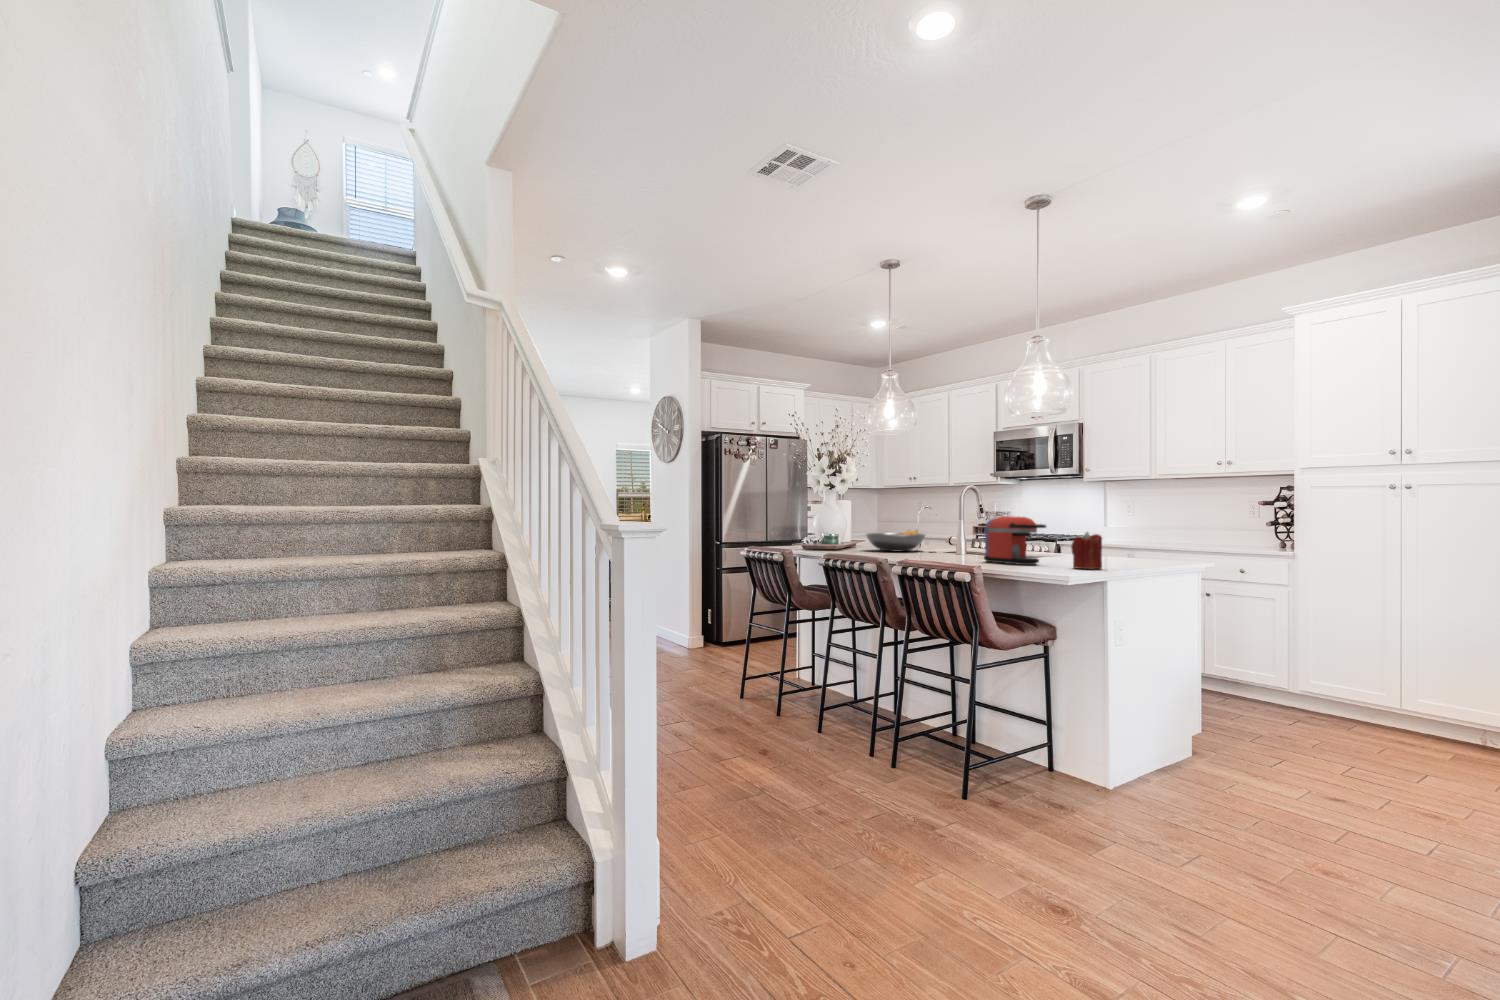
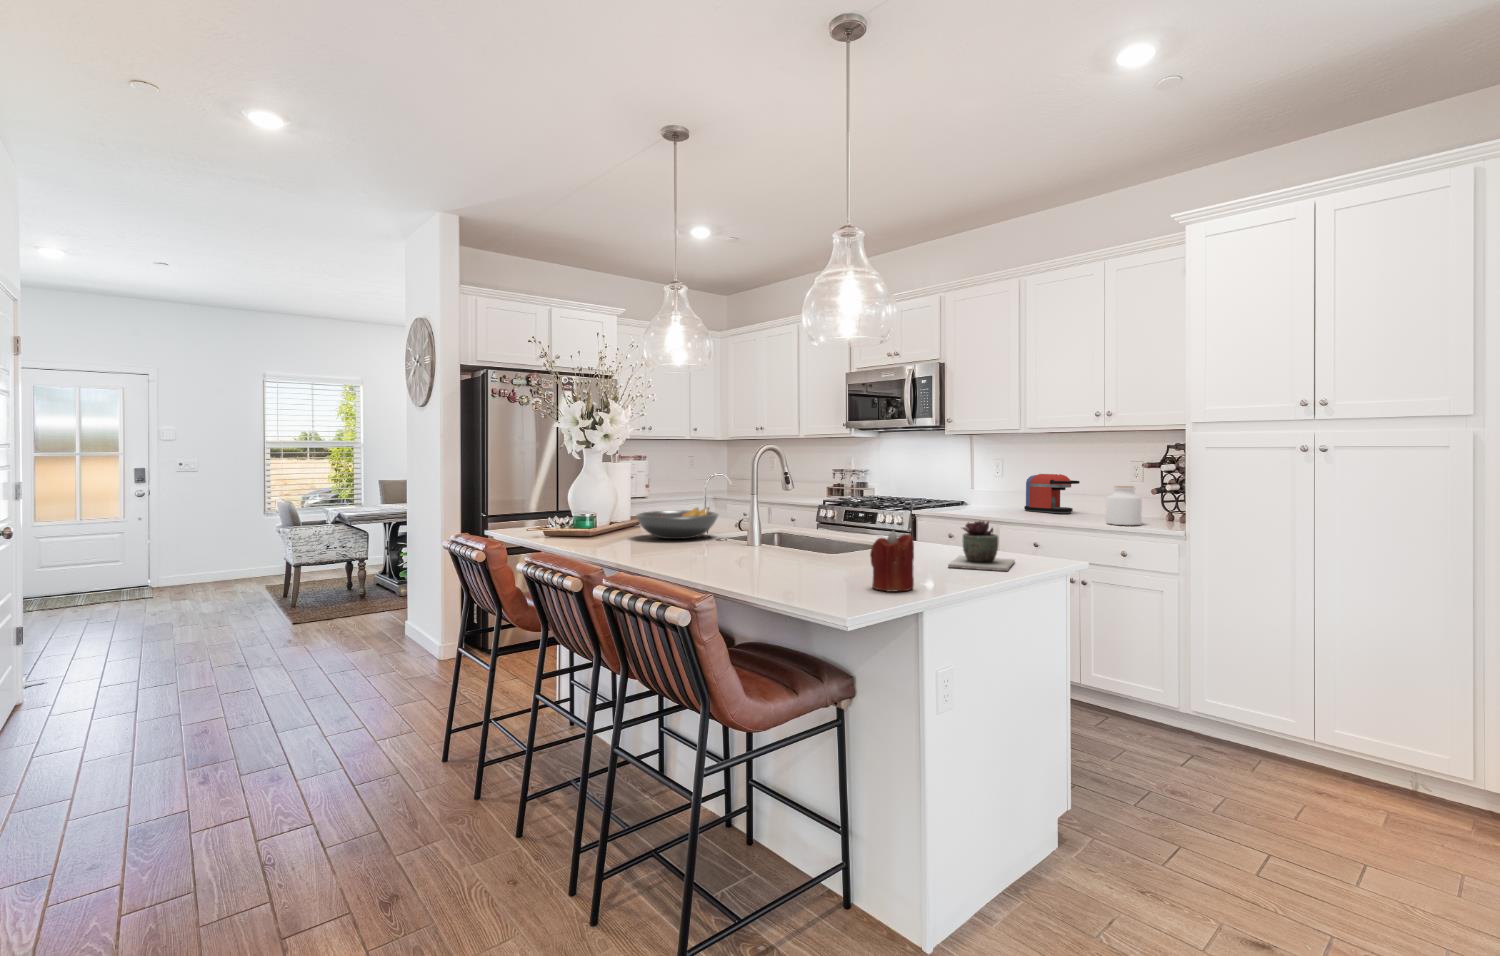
coffee maker: present [984,516,1046,565] -> present [1024,474,1080,513]
jar: none [1227,519,1257,550] -> present [1106,486,1142,525]
succulent plant: none [1116,532,1164,565] -> present [948,521,1015,571]

